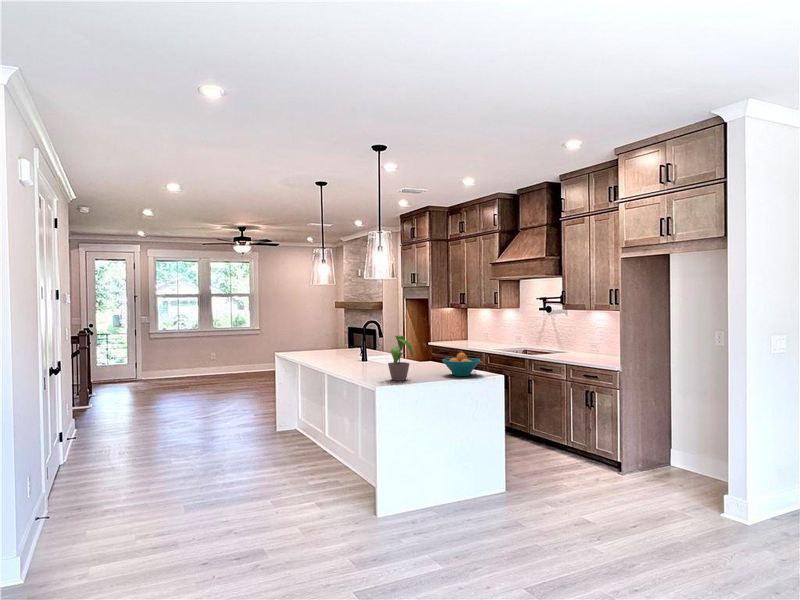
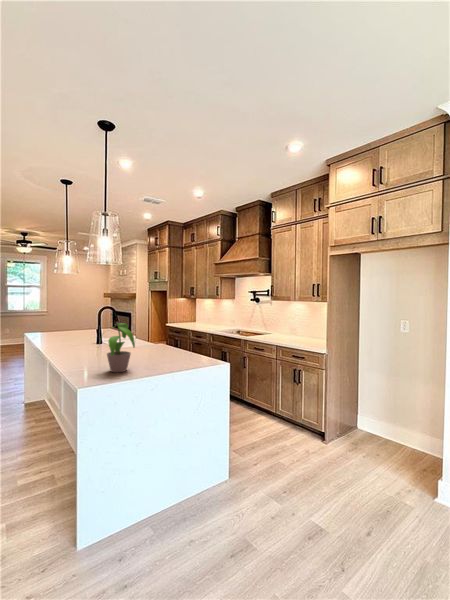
fruit bowl: present [442,353,481,376] -> none [167,340,206,364]

